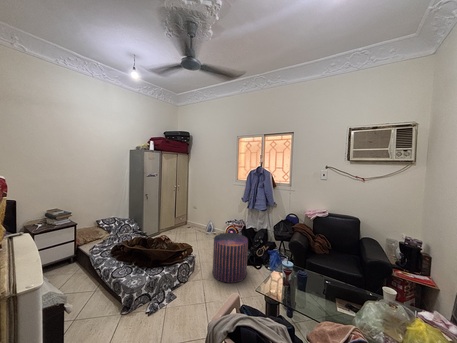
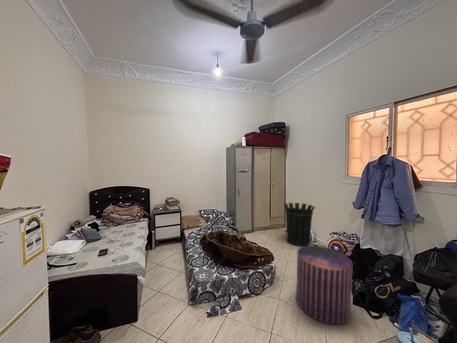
waste bin: none [190,202,215,238] -> present [284,203,315,246]

